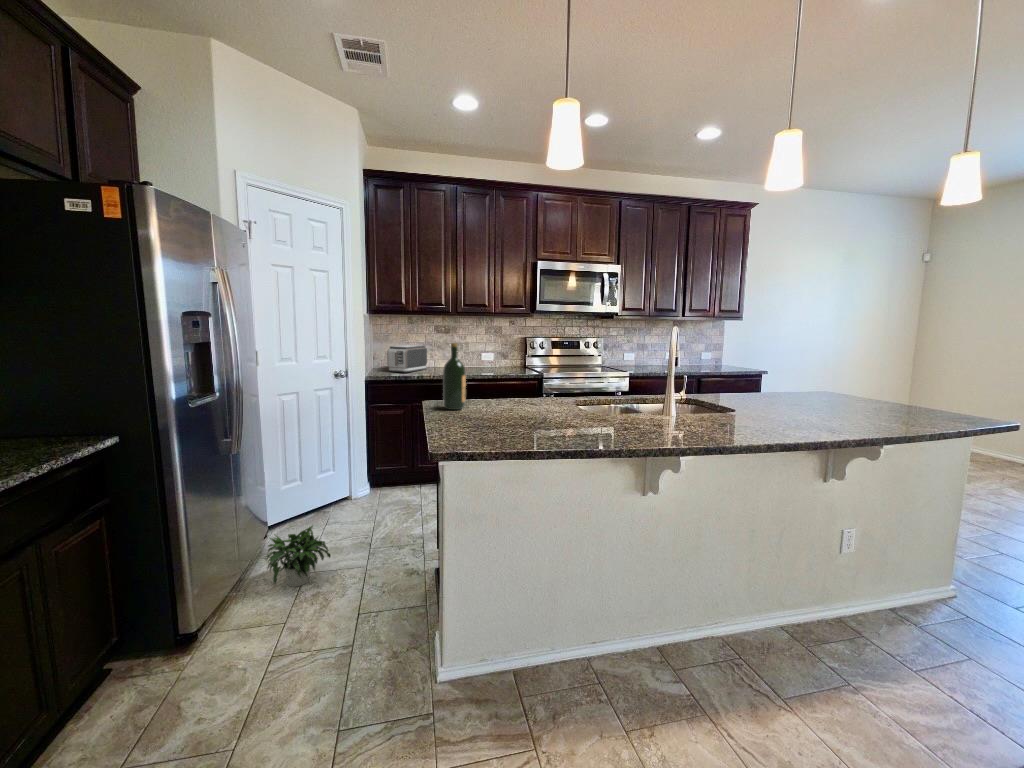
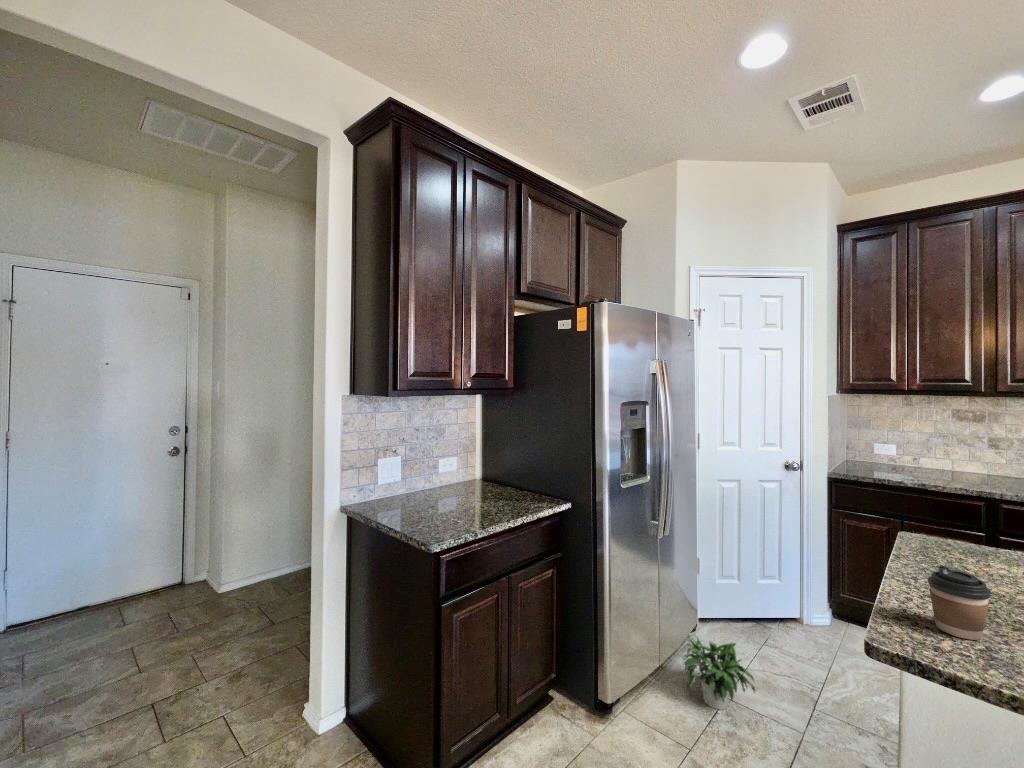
wine bottle: present [443,343,466,410] -> none [931,451,980,559]
toaster: present [387,345,427,372] -> none [866,434,936,473]
coffee cup: none [456,405,483,443] -> present [928,566,991,640]

